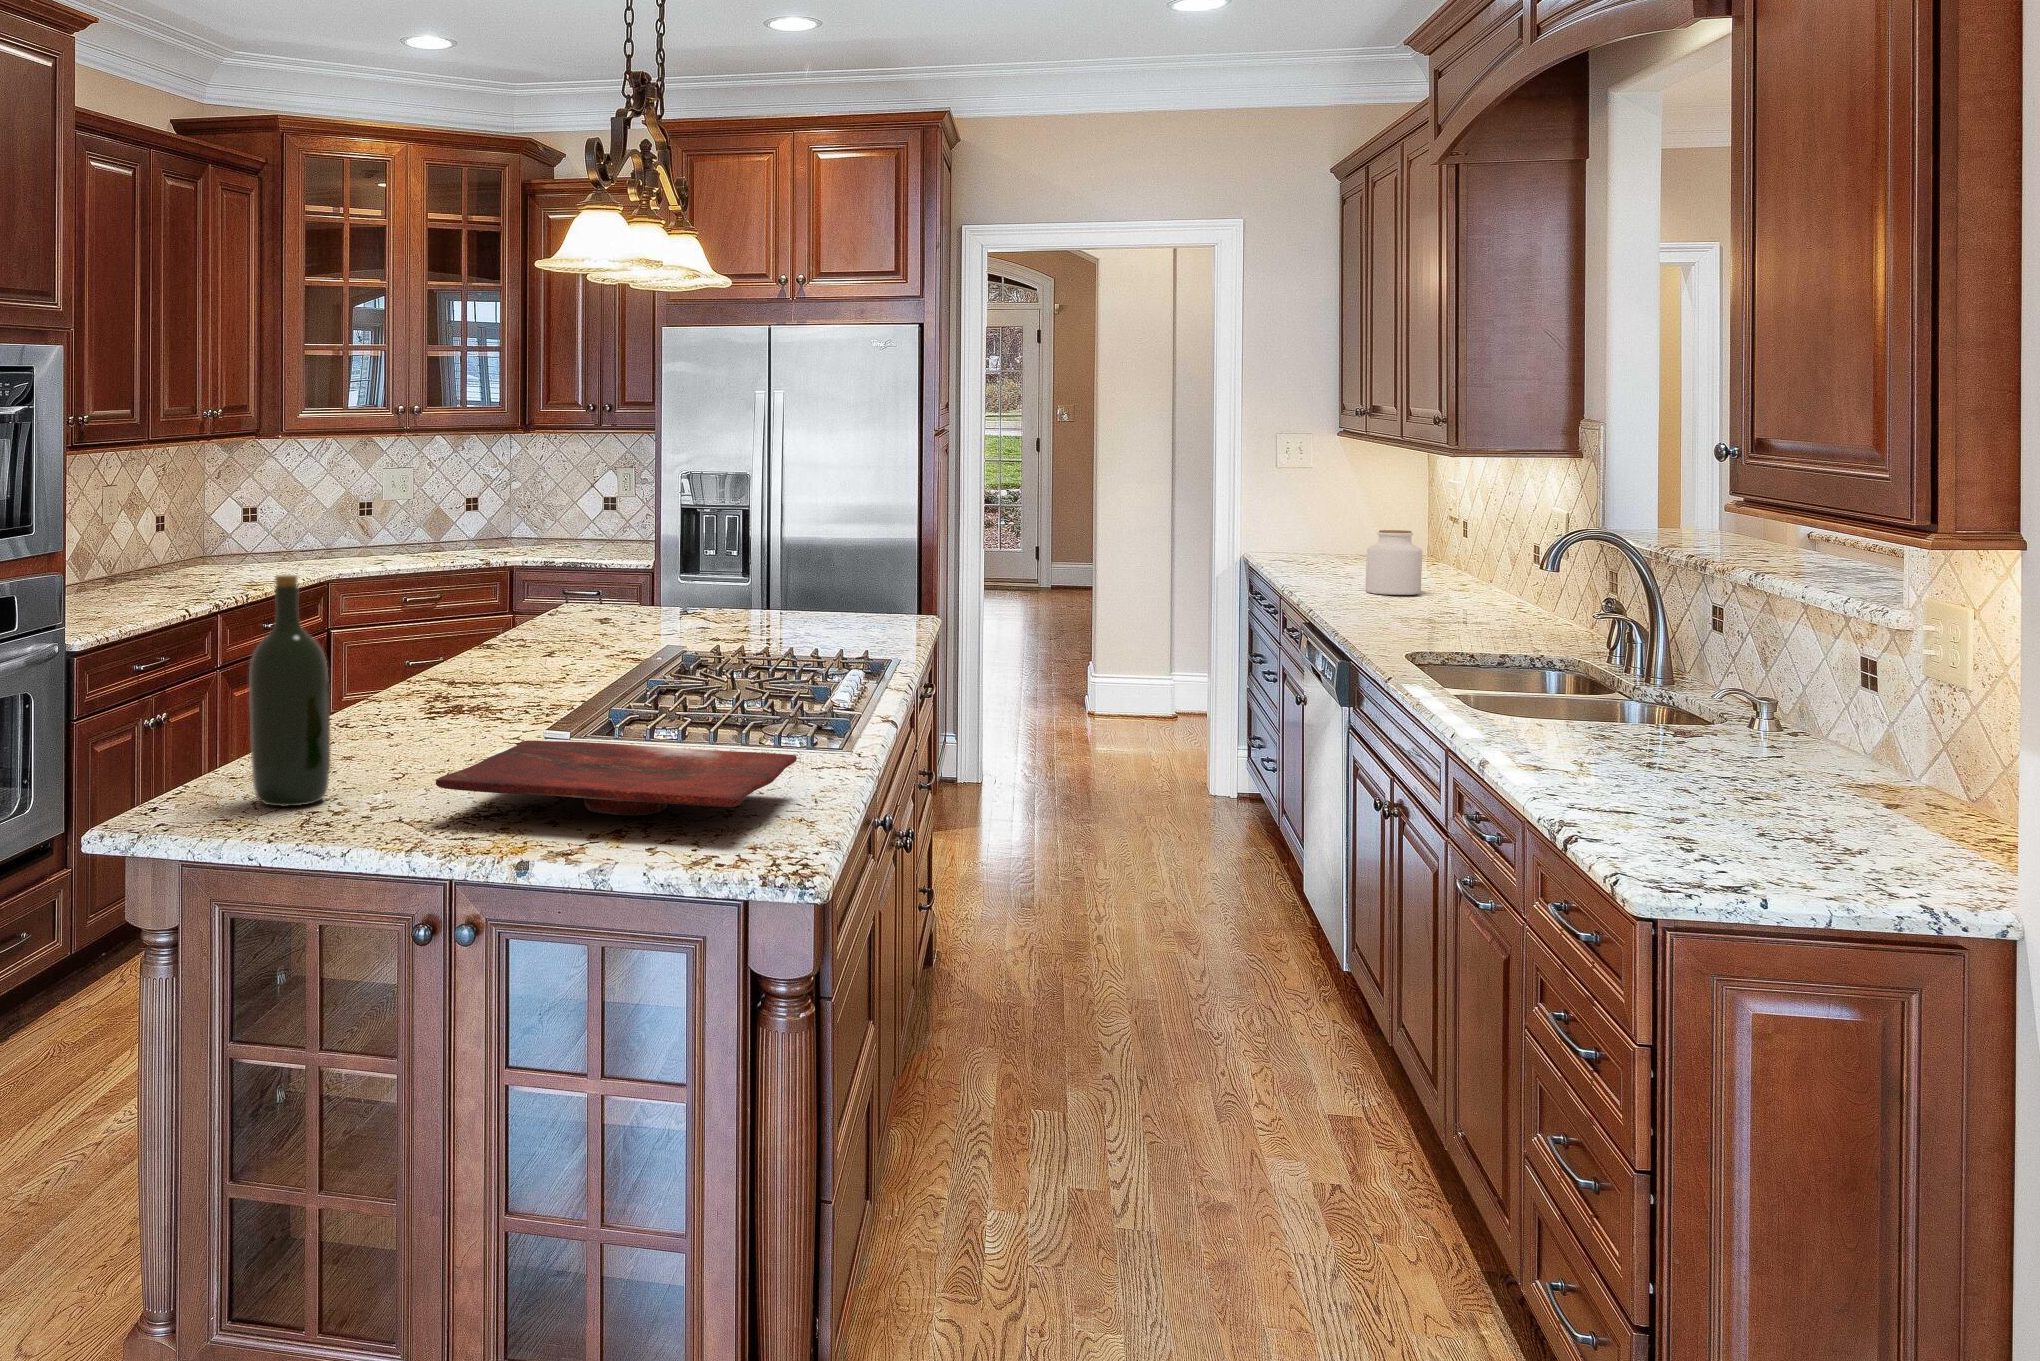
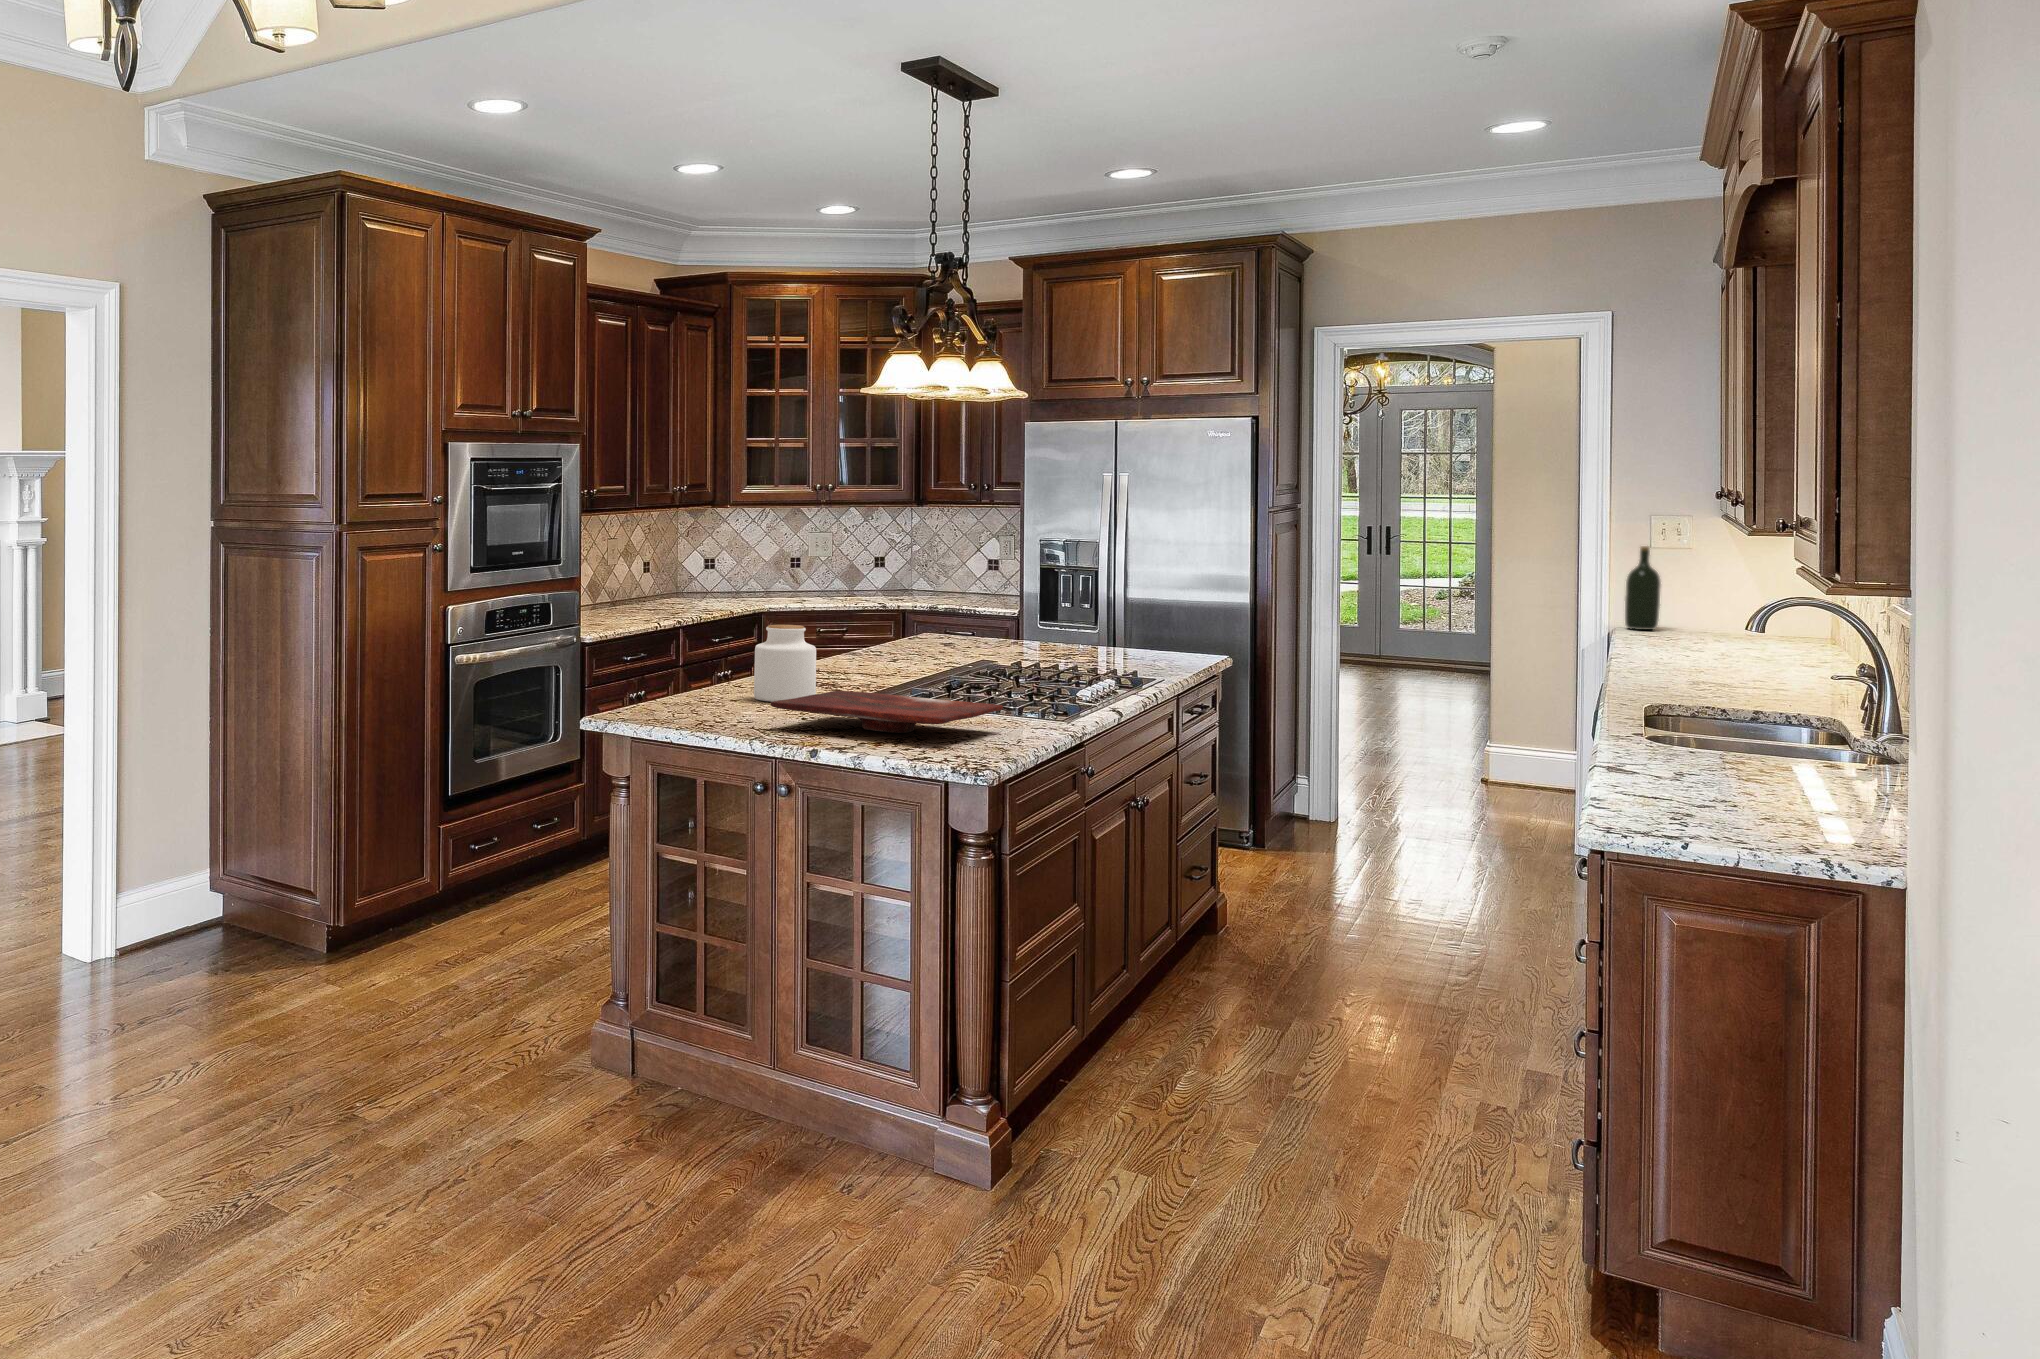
jar: present [1365,530,1422,595] -> present [754,625,816,702]
wine bottle: present [249,575,331,806] -> present [1625,546,1661,630]

